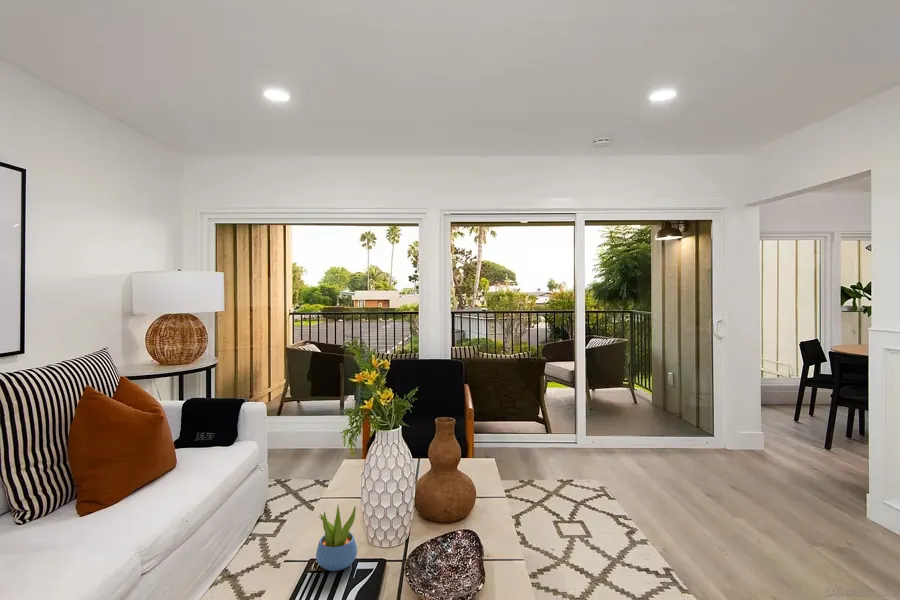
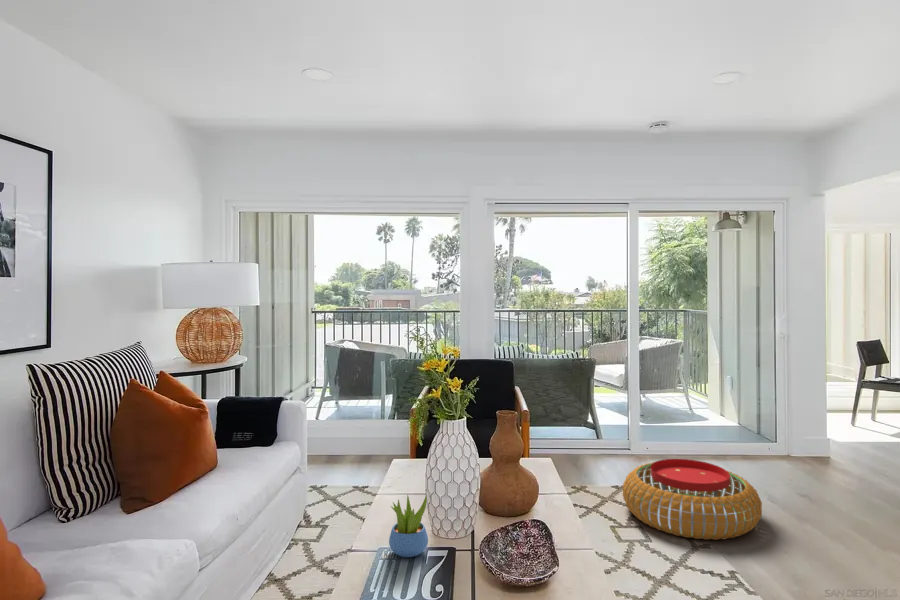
pouf: none [567,455,694,535] -> present [623,459,762,540]

